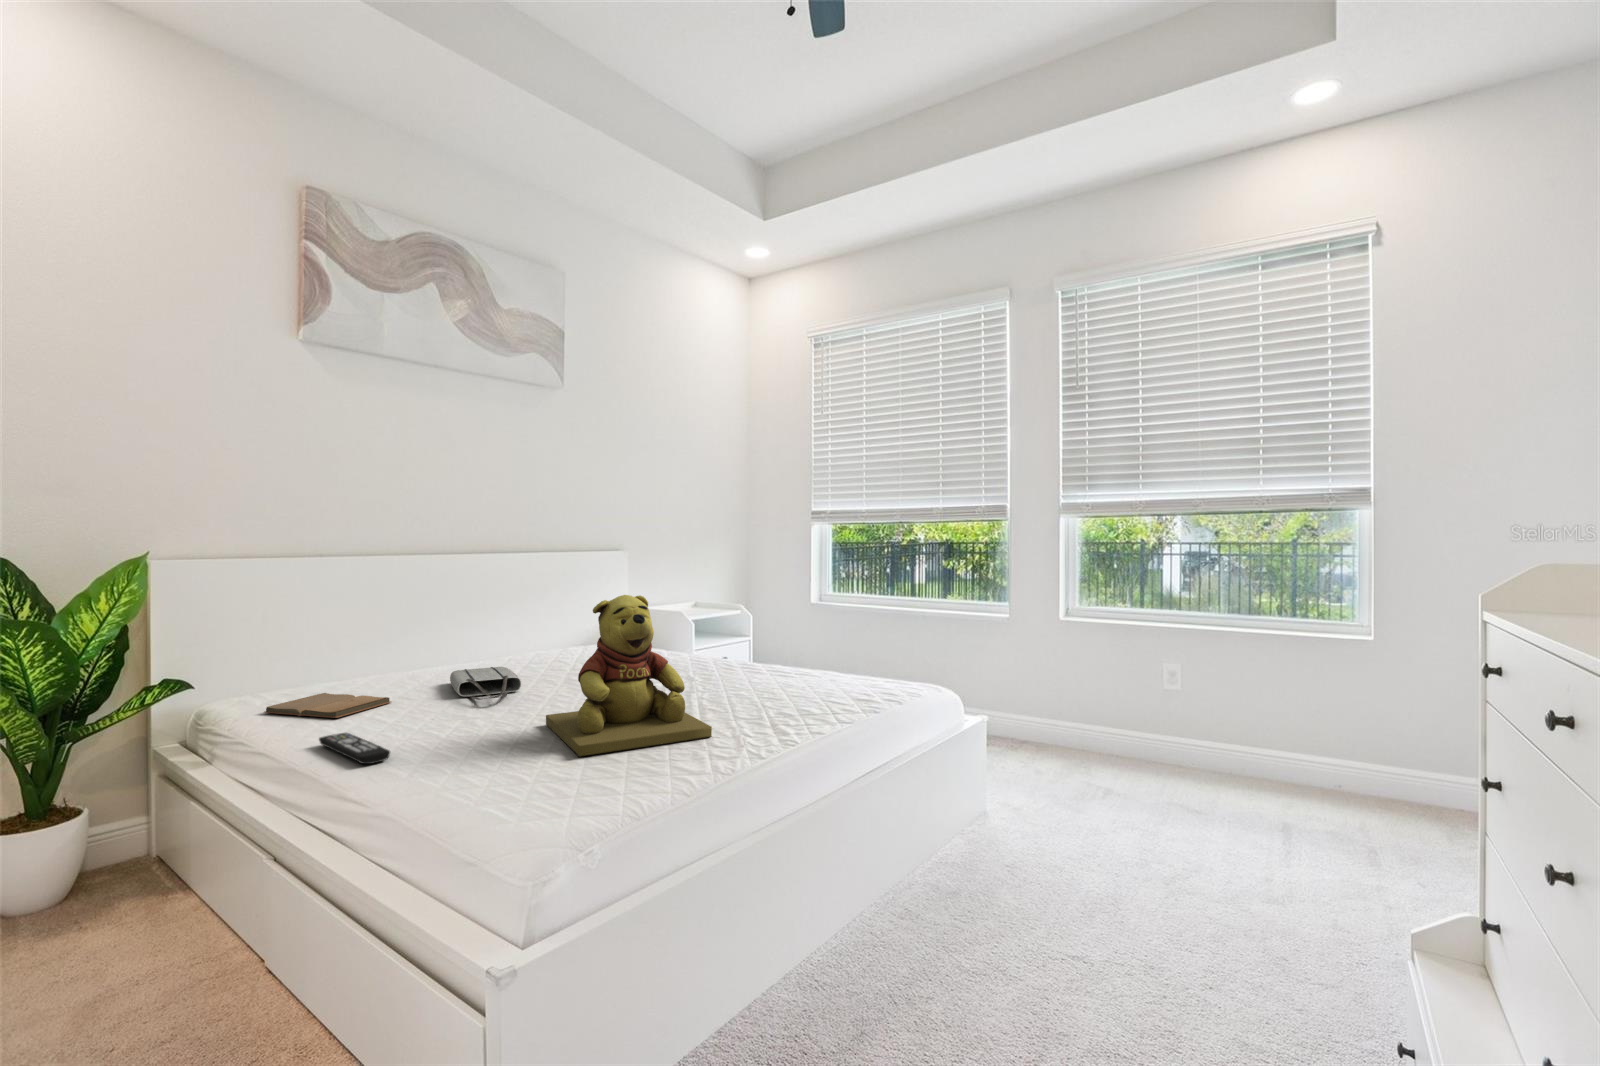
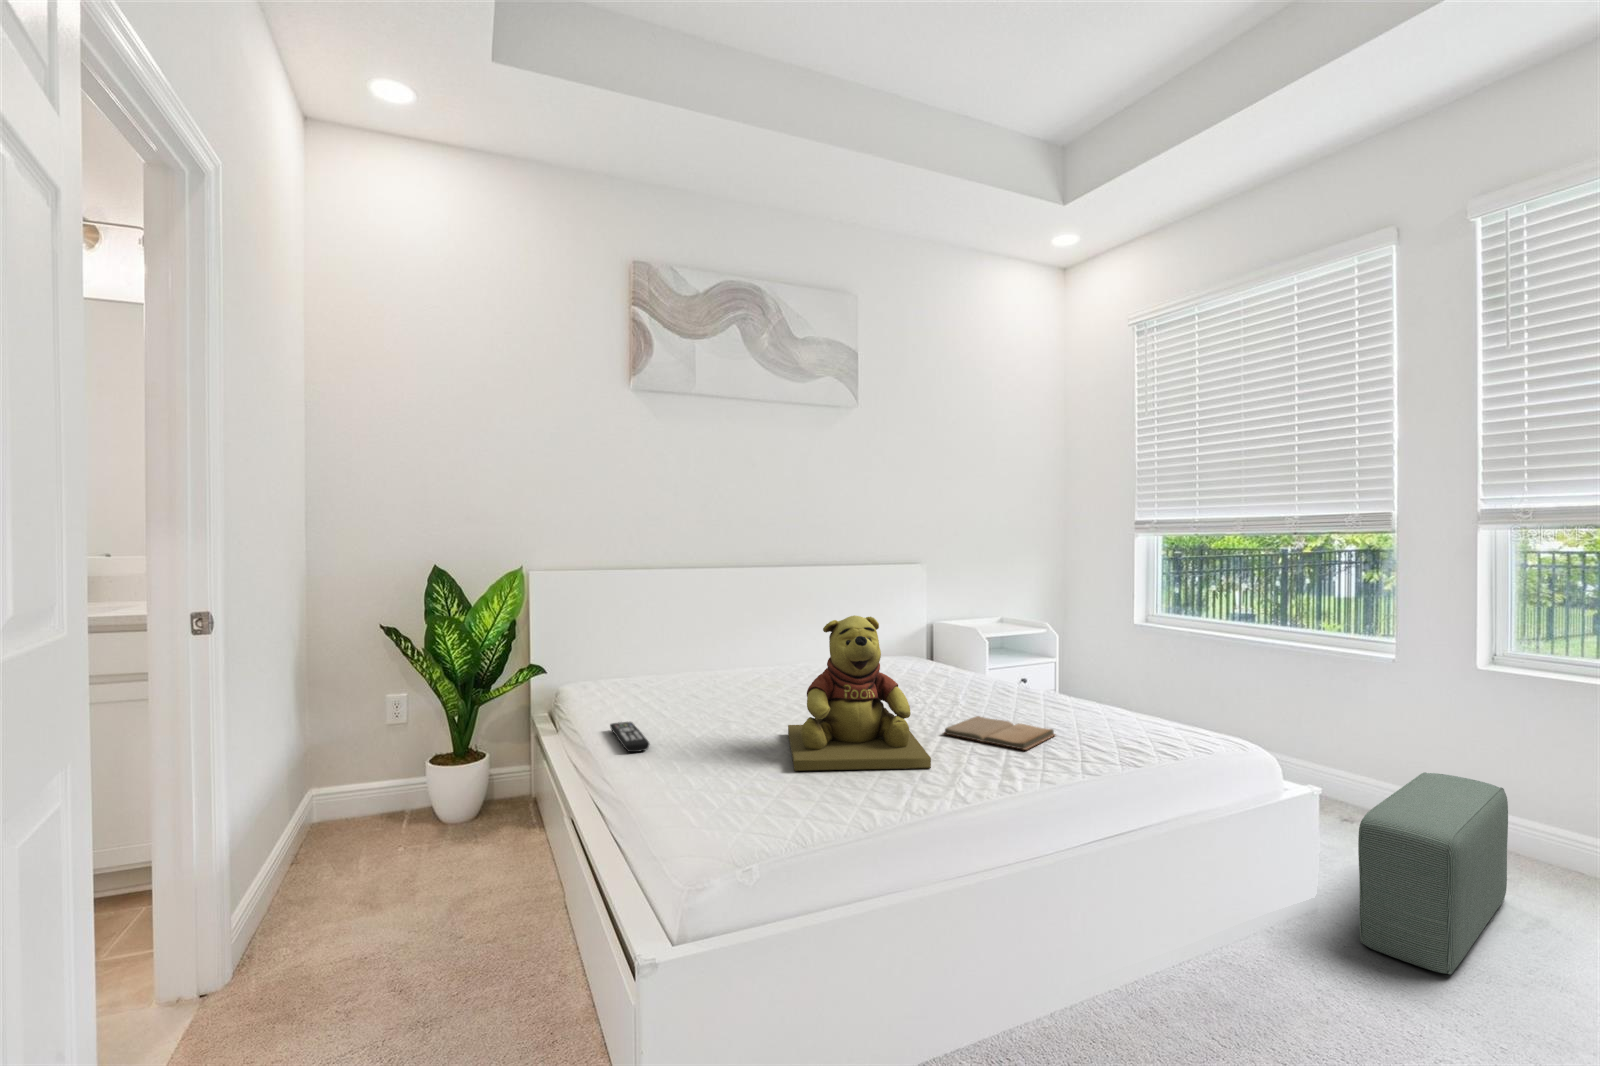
tote bag: present [450,667,521,700] -> none [734,672,789,703]
book: present [264,693,391,718] -> present [944,716,1055,750]
pouf: none [1016,699,1088,840] -> present [1358,773,1508,974]

